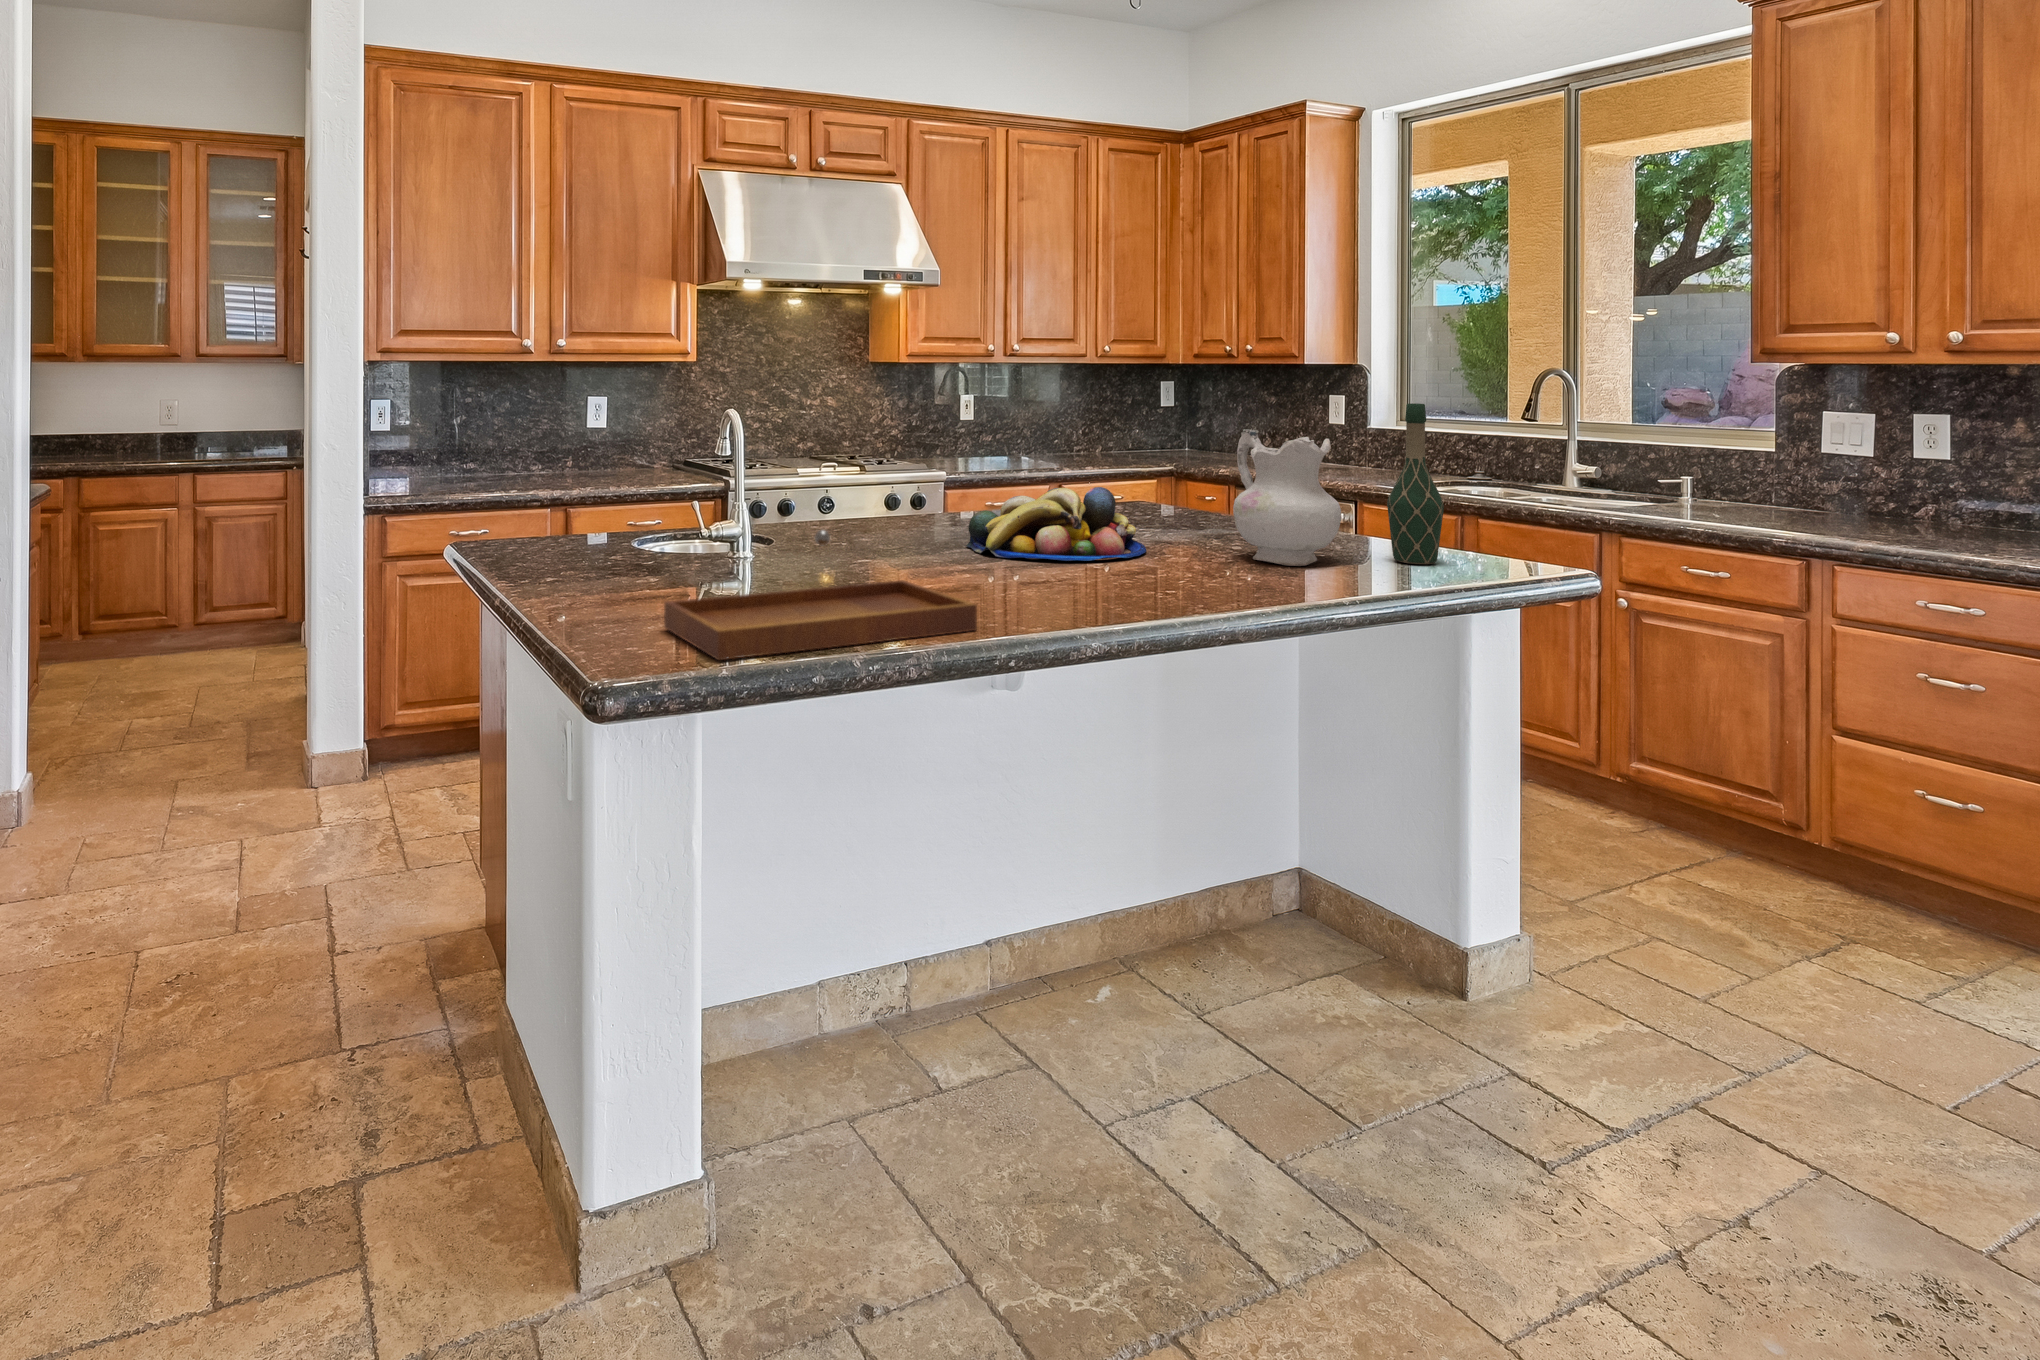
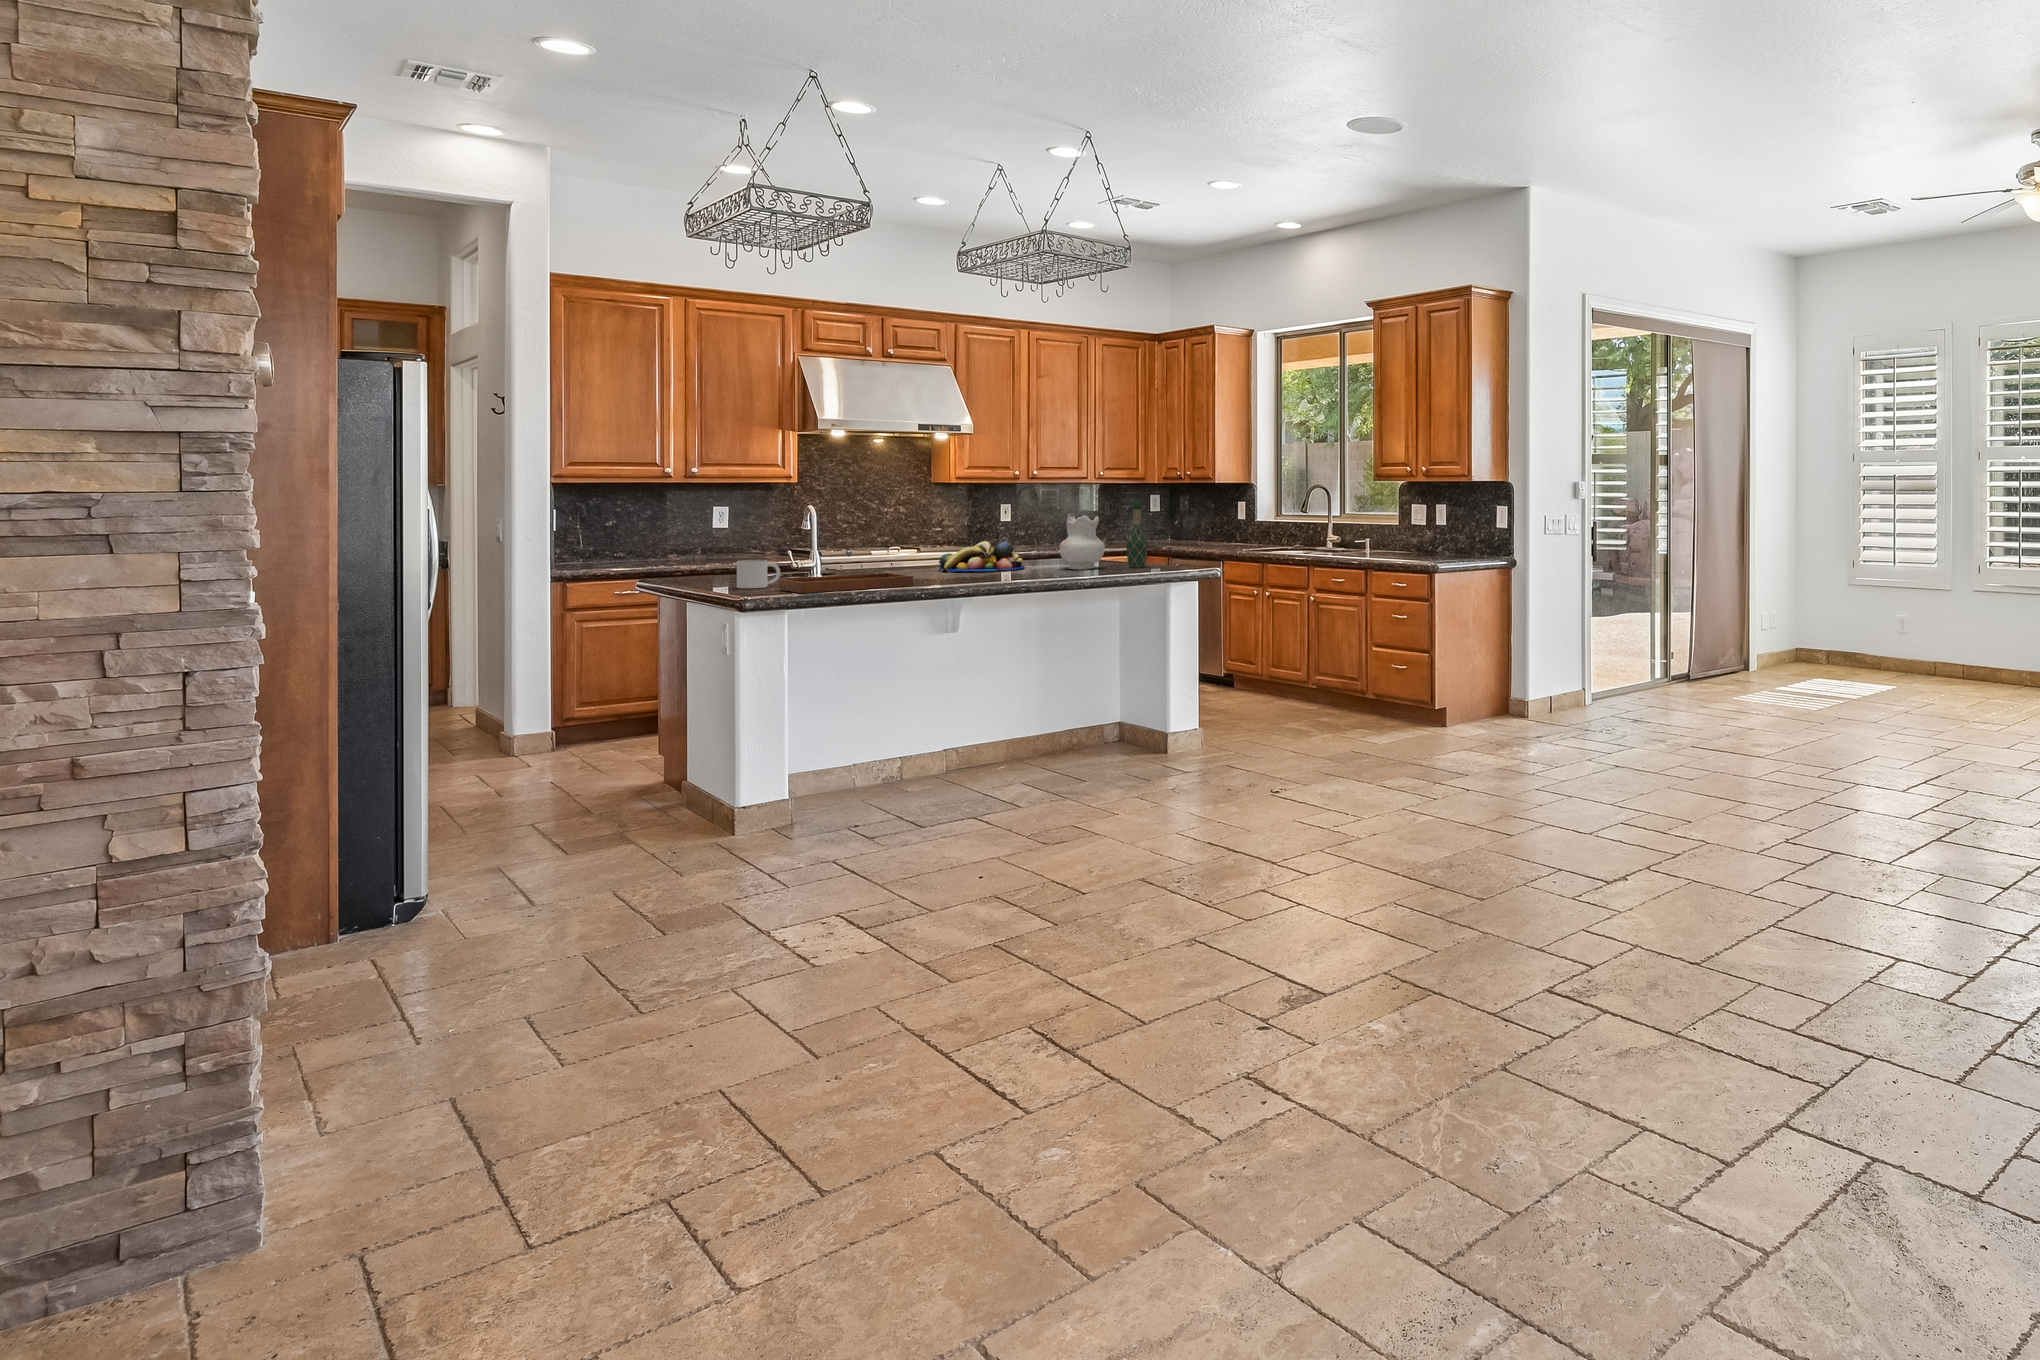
mug: none [578,537,669,611] -> present [737,560,780,588]

